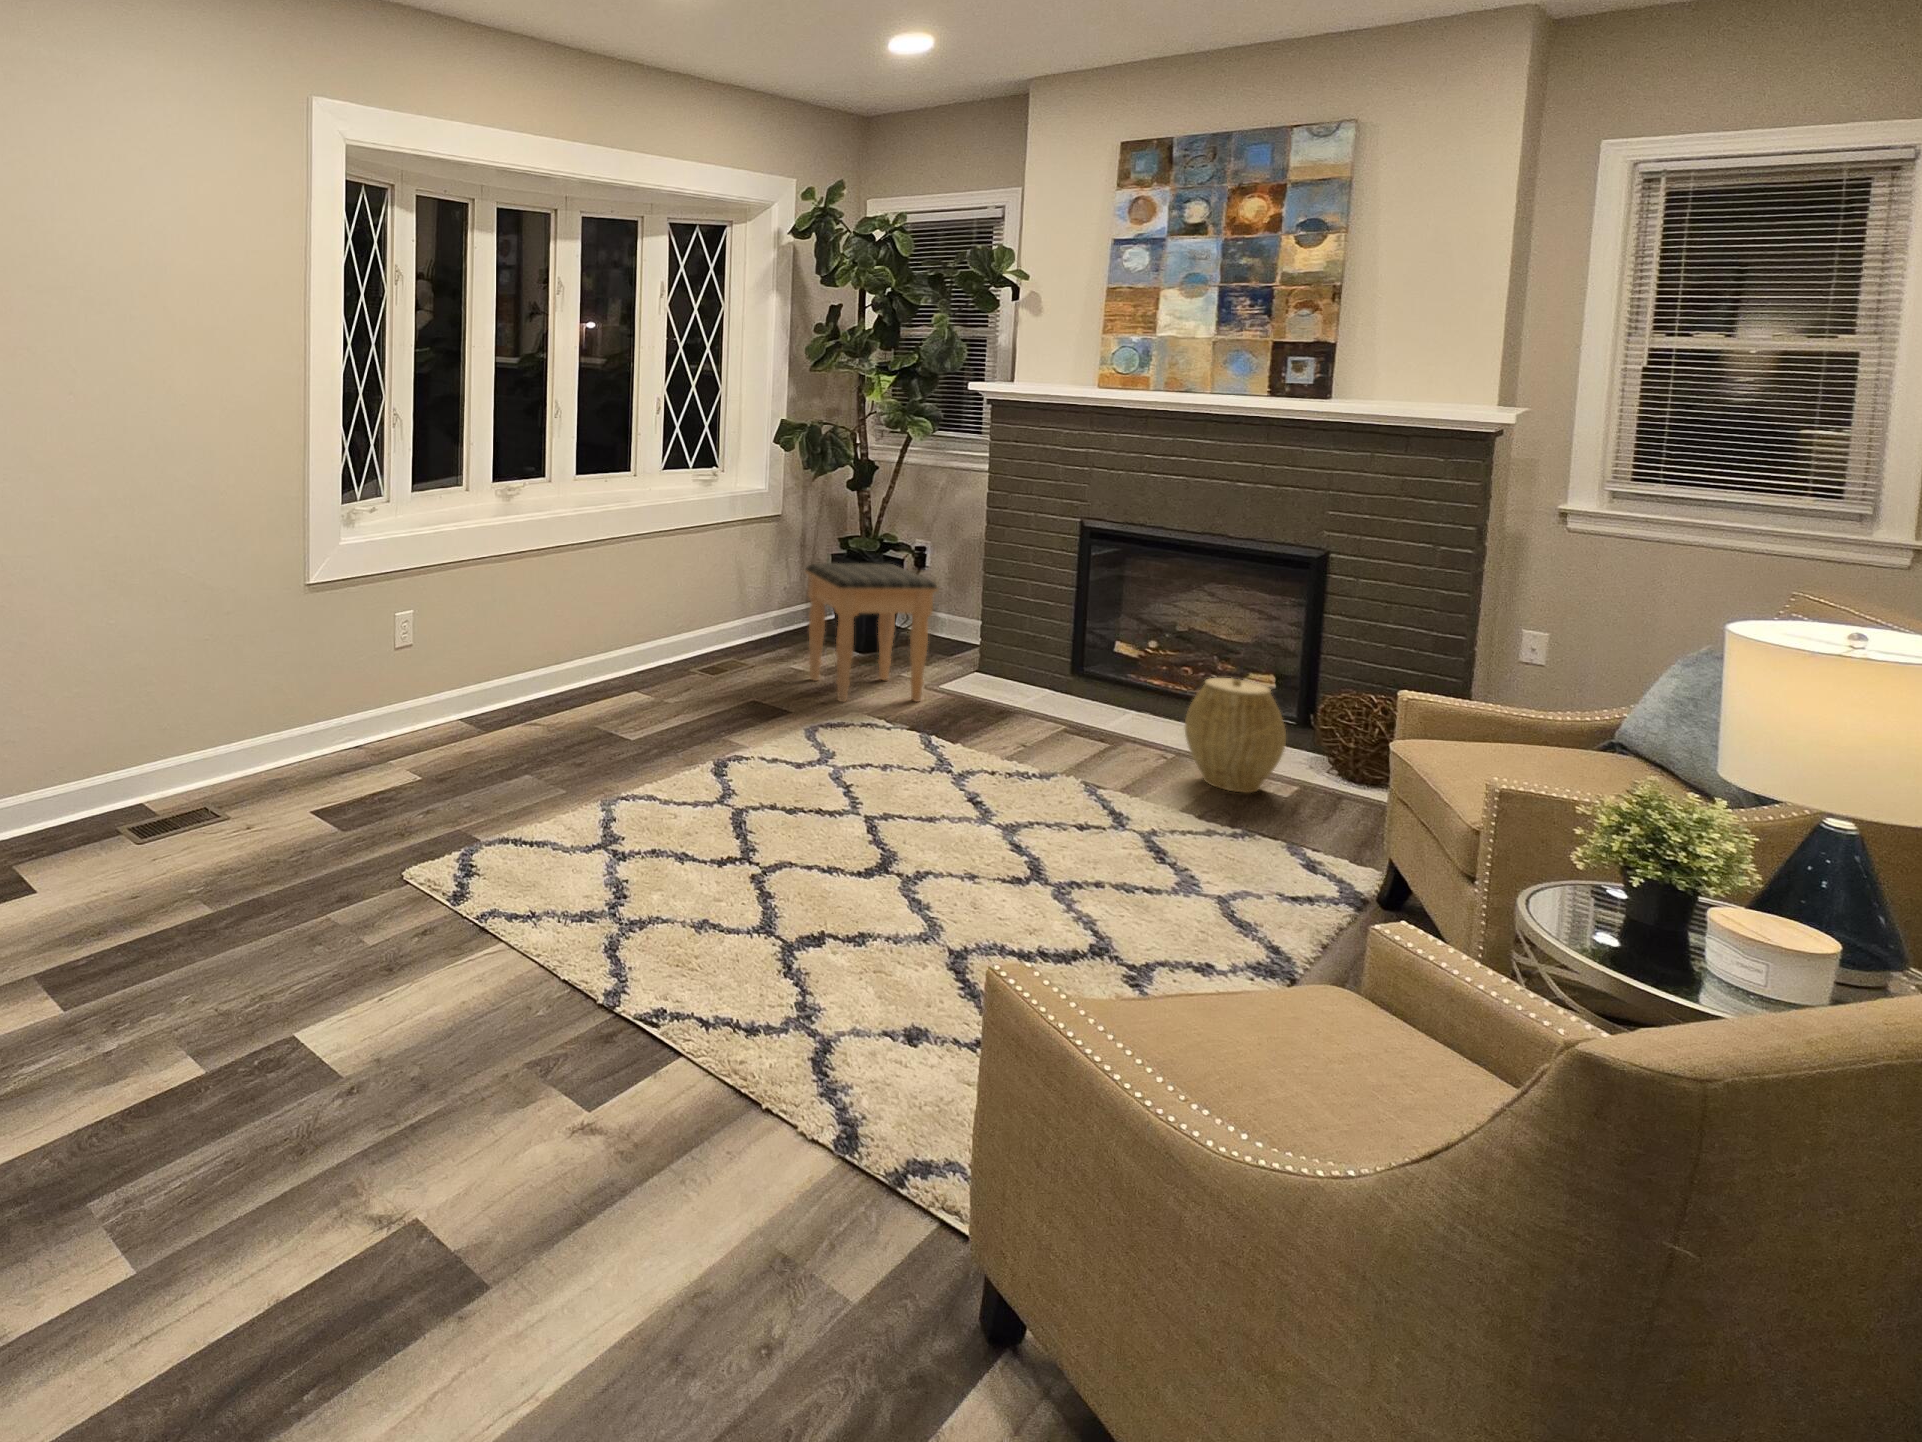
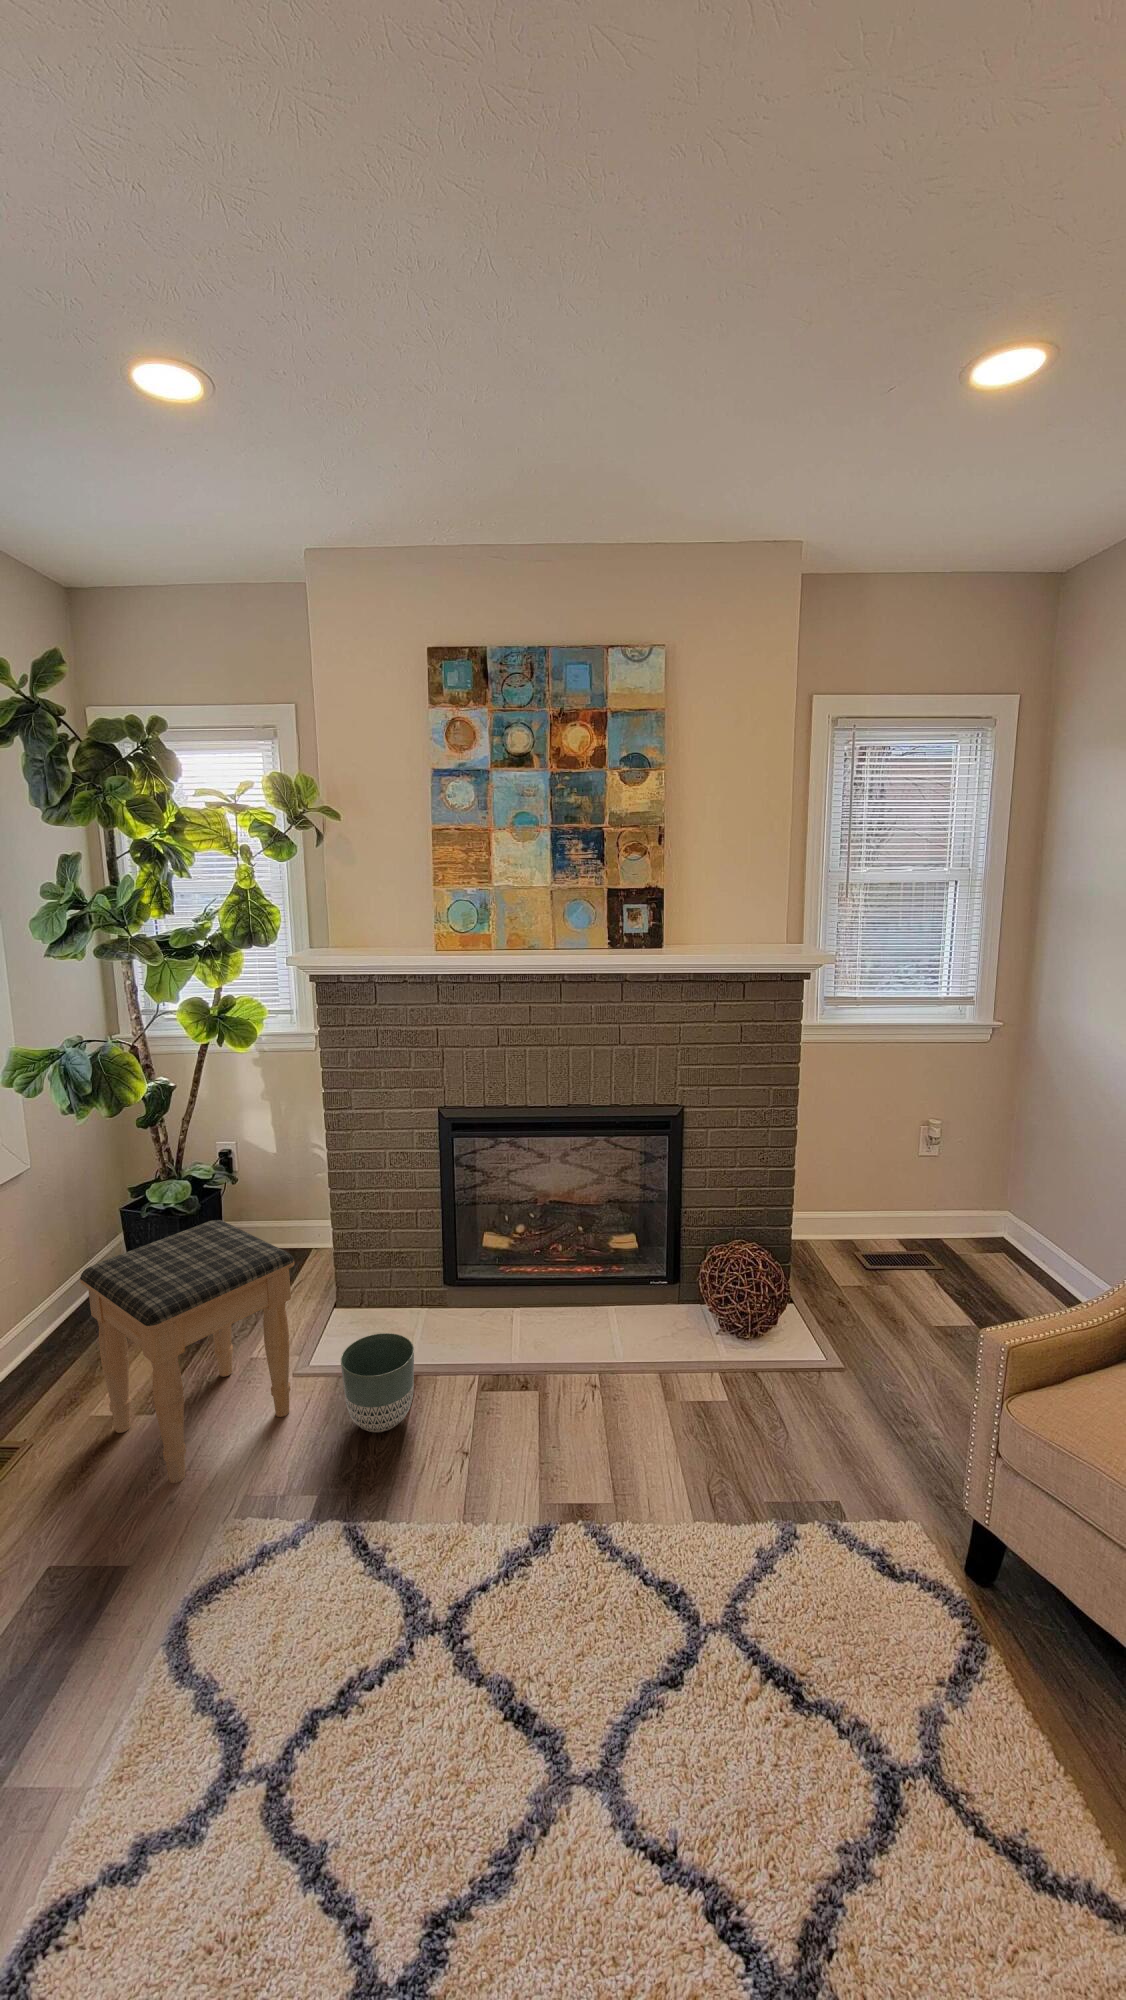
planter: none [958,659,1014,722] -> present [341,1333,414,1432]
woven basket: present [1185,678,1286,793] -> none [631,1299,735,1446]

